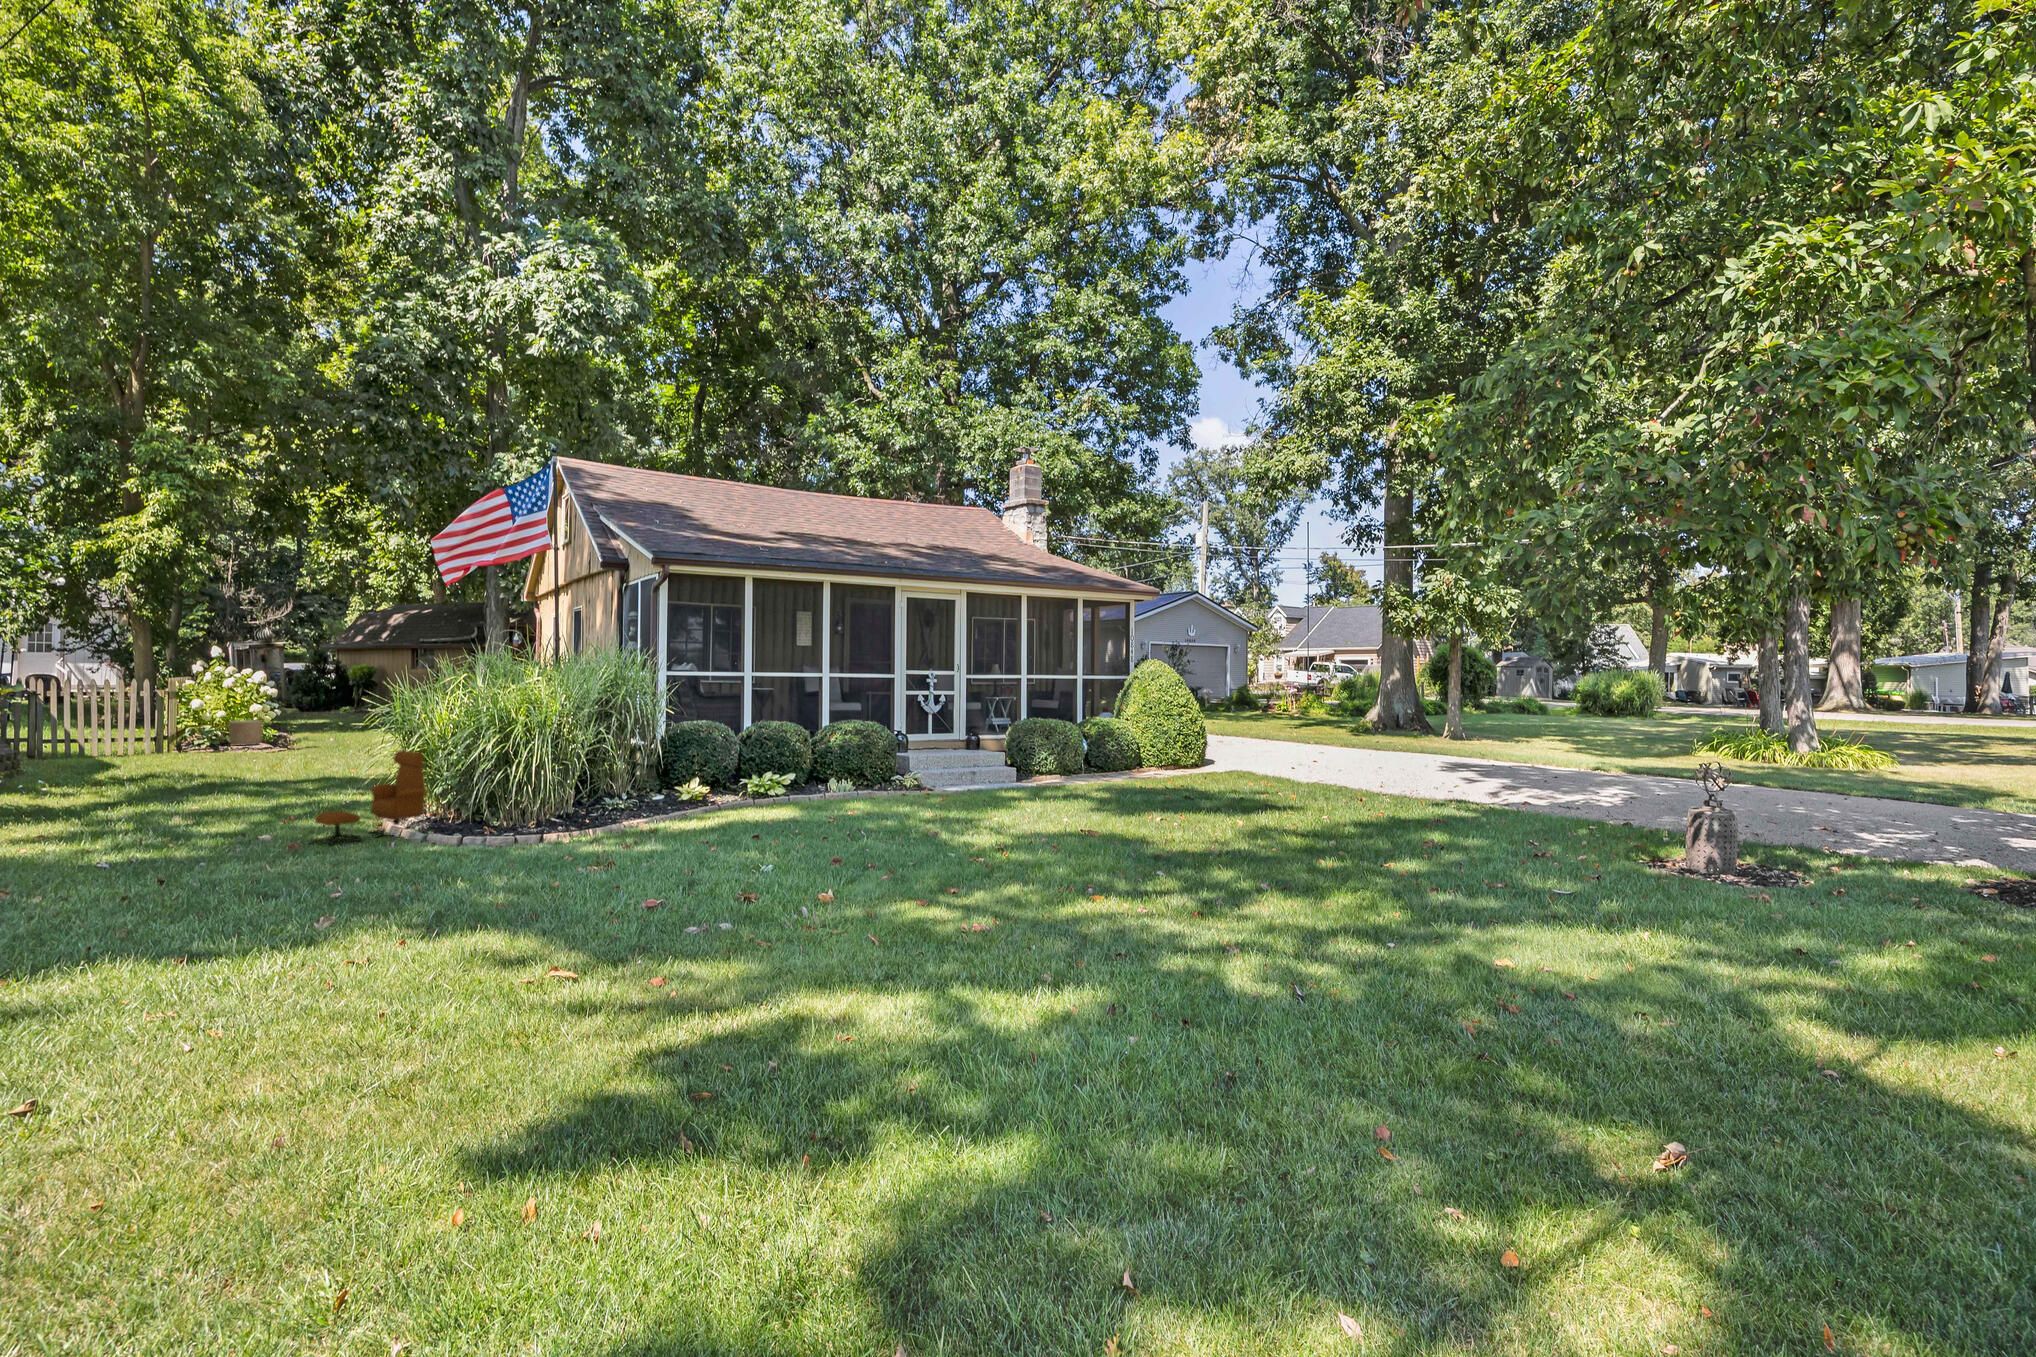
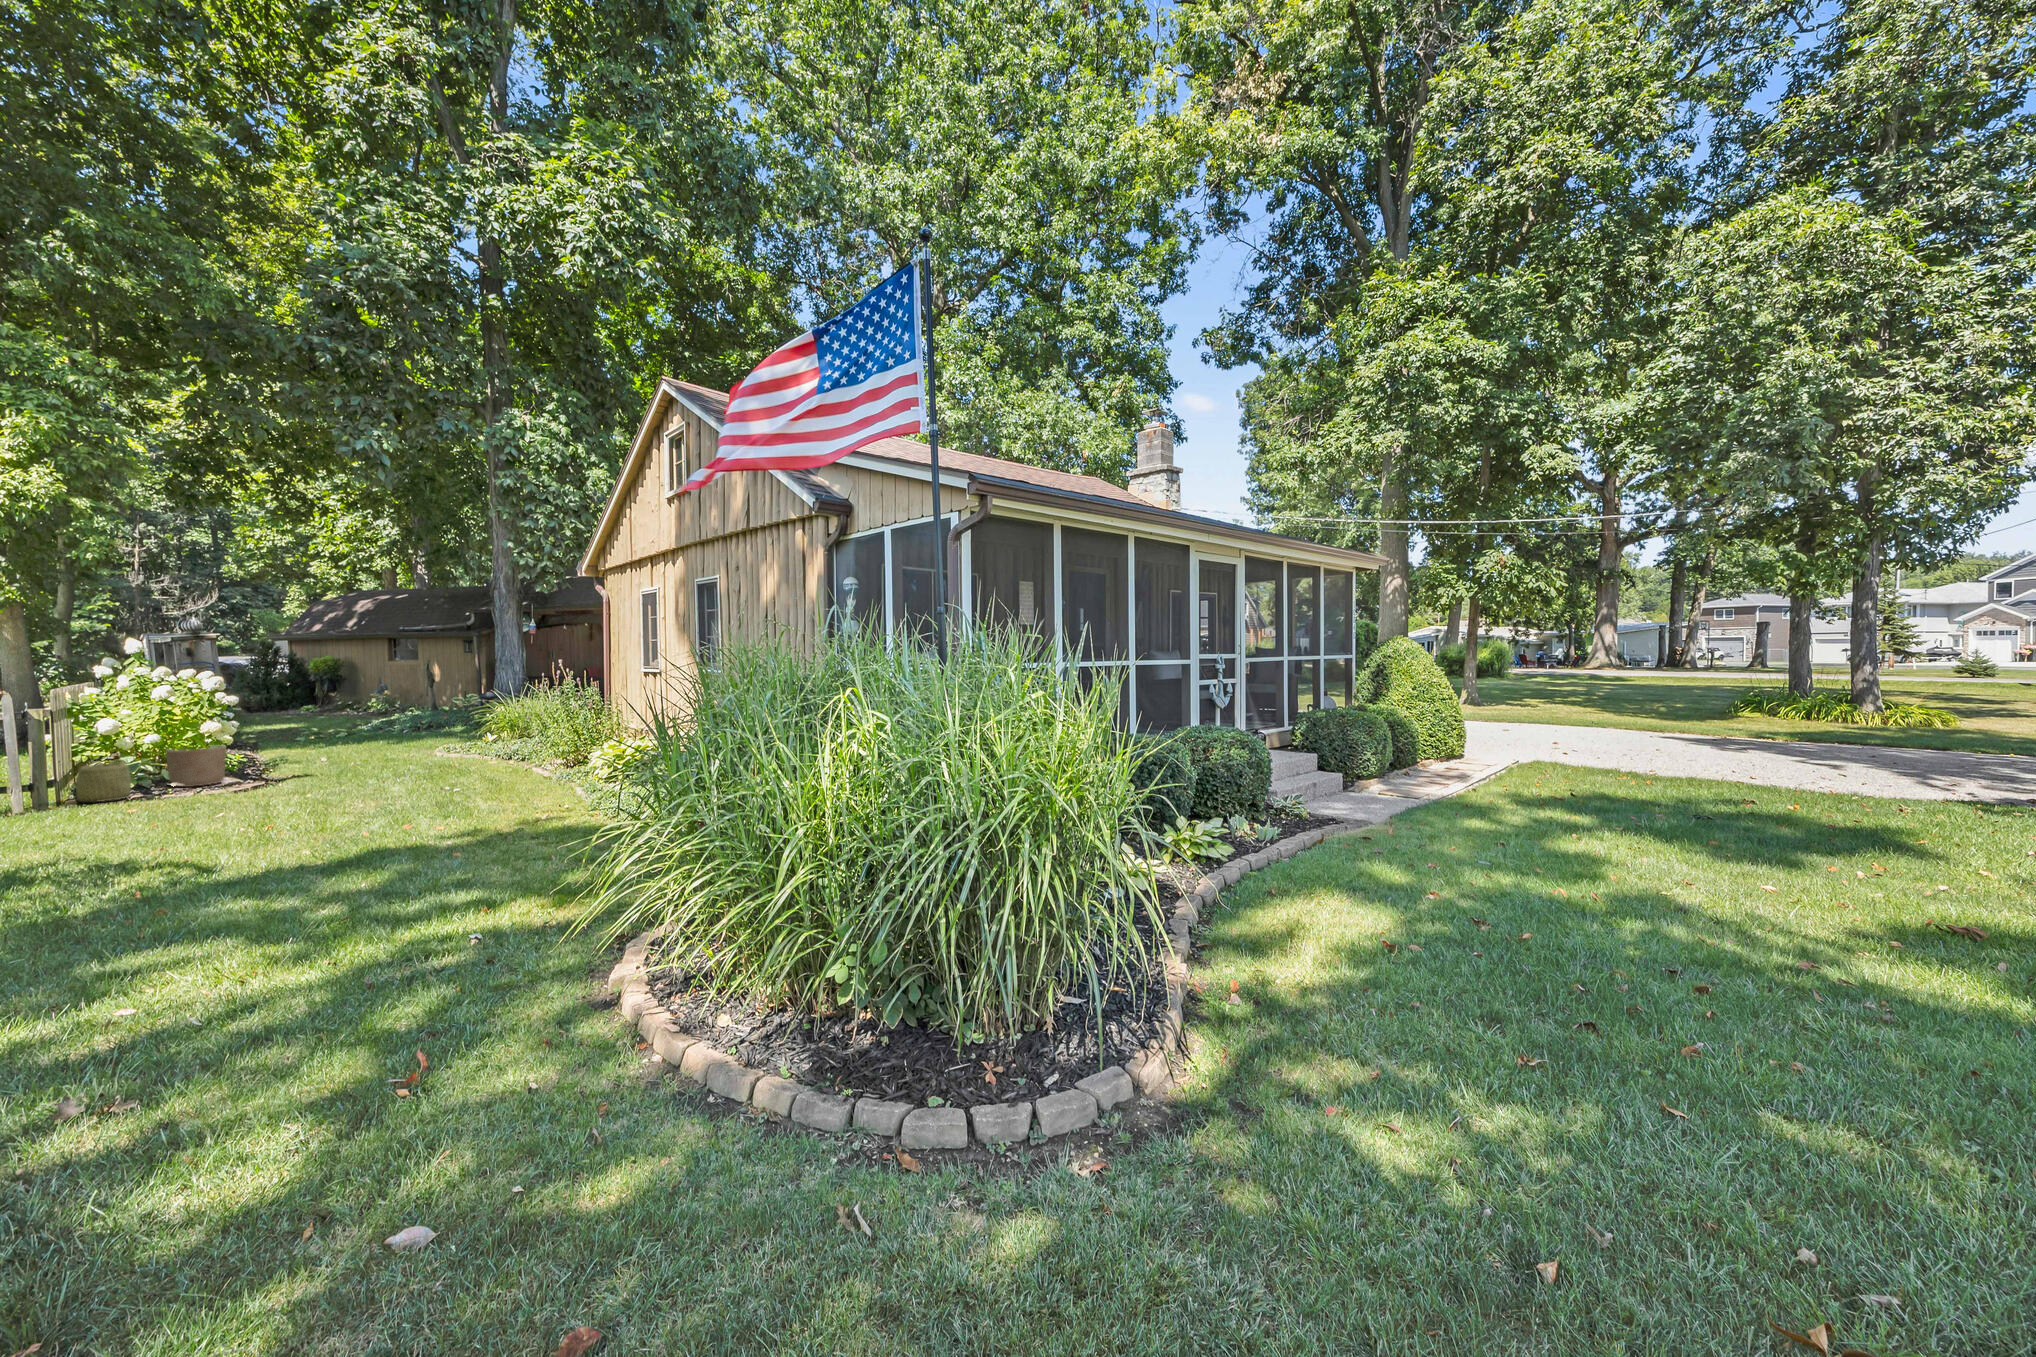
basket: none [173,725,212,750] -> present [76,760,131,802]
lounge chair: present [310,750,426,845] -> none [614,877,898,1260]

